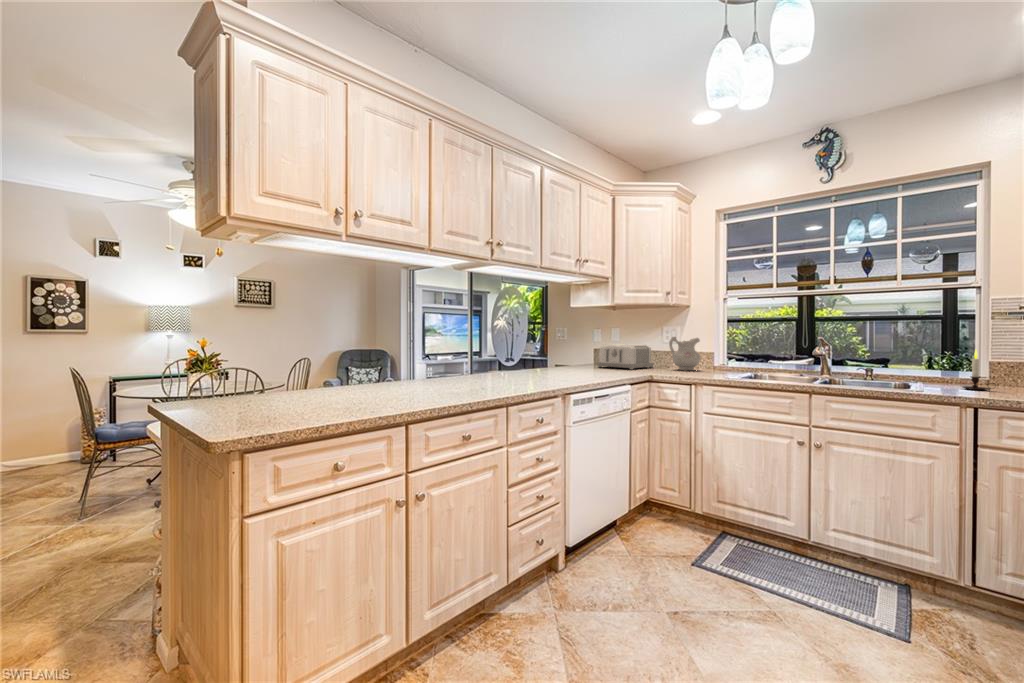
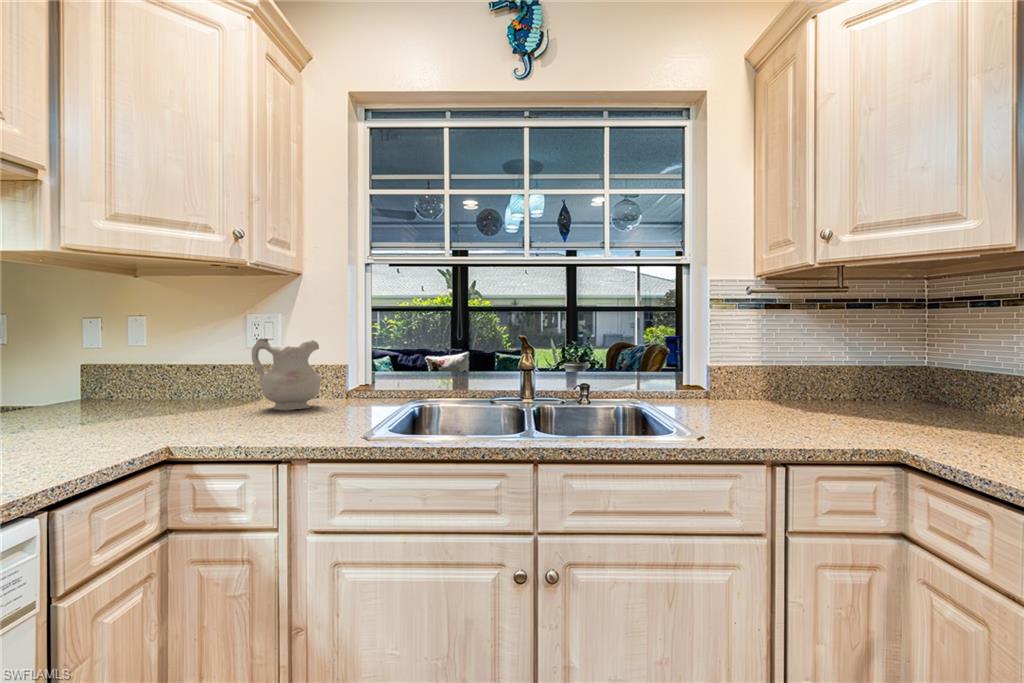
toaster: present [598,344,653,370] -> none [56,356,222,421]
candle: present [963,350,996,390] -> none [717,357,759,422]

